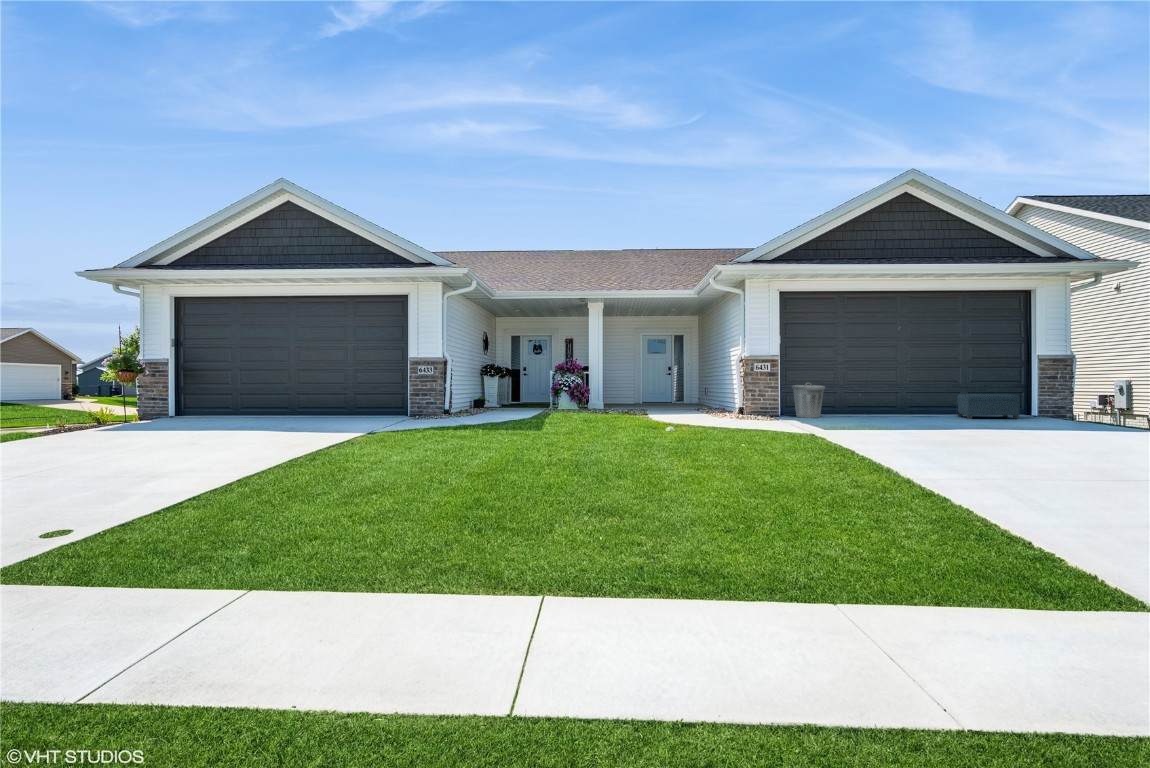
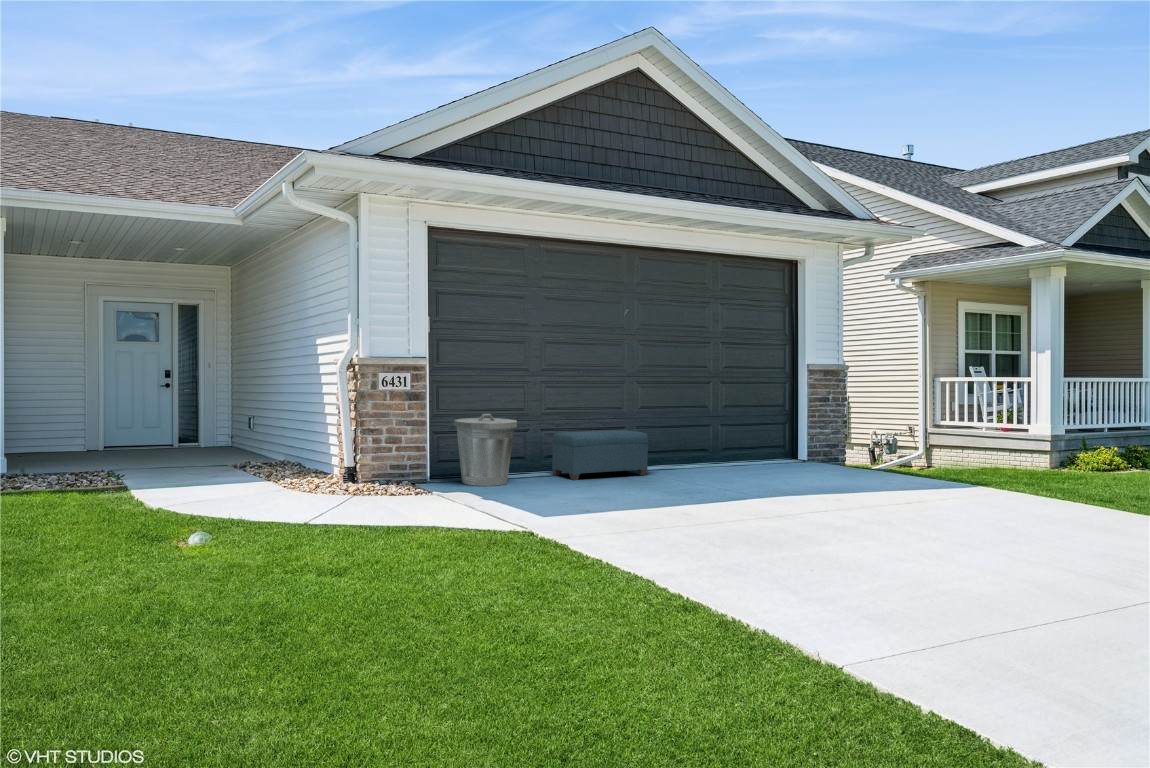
bench: present [957,394,1020,419] -> present [552,430,648,480]

